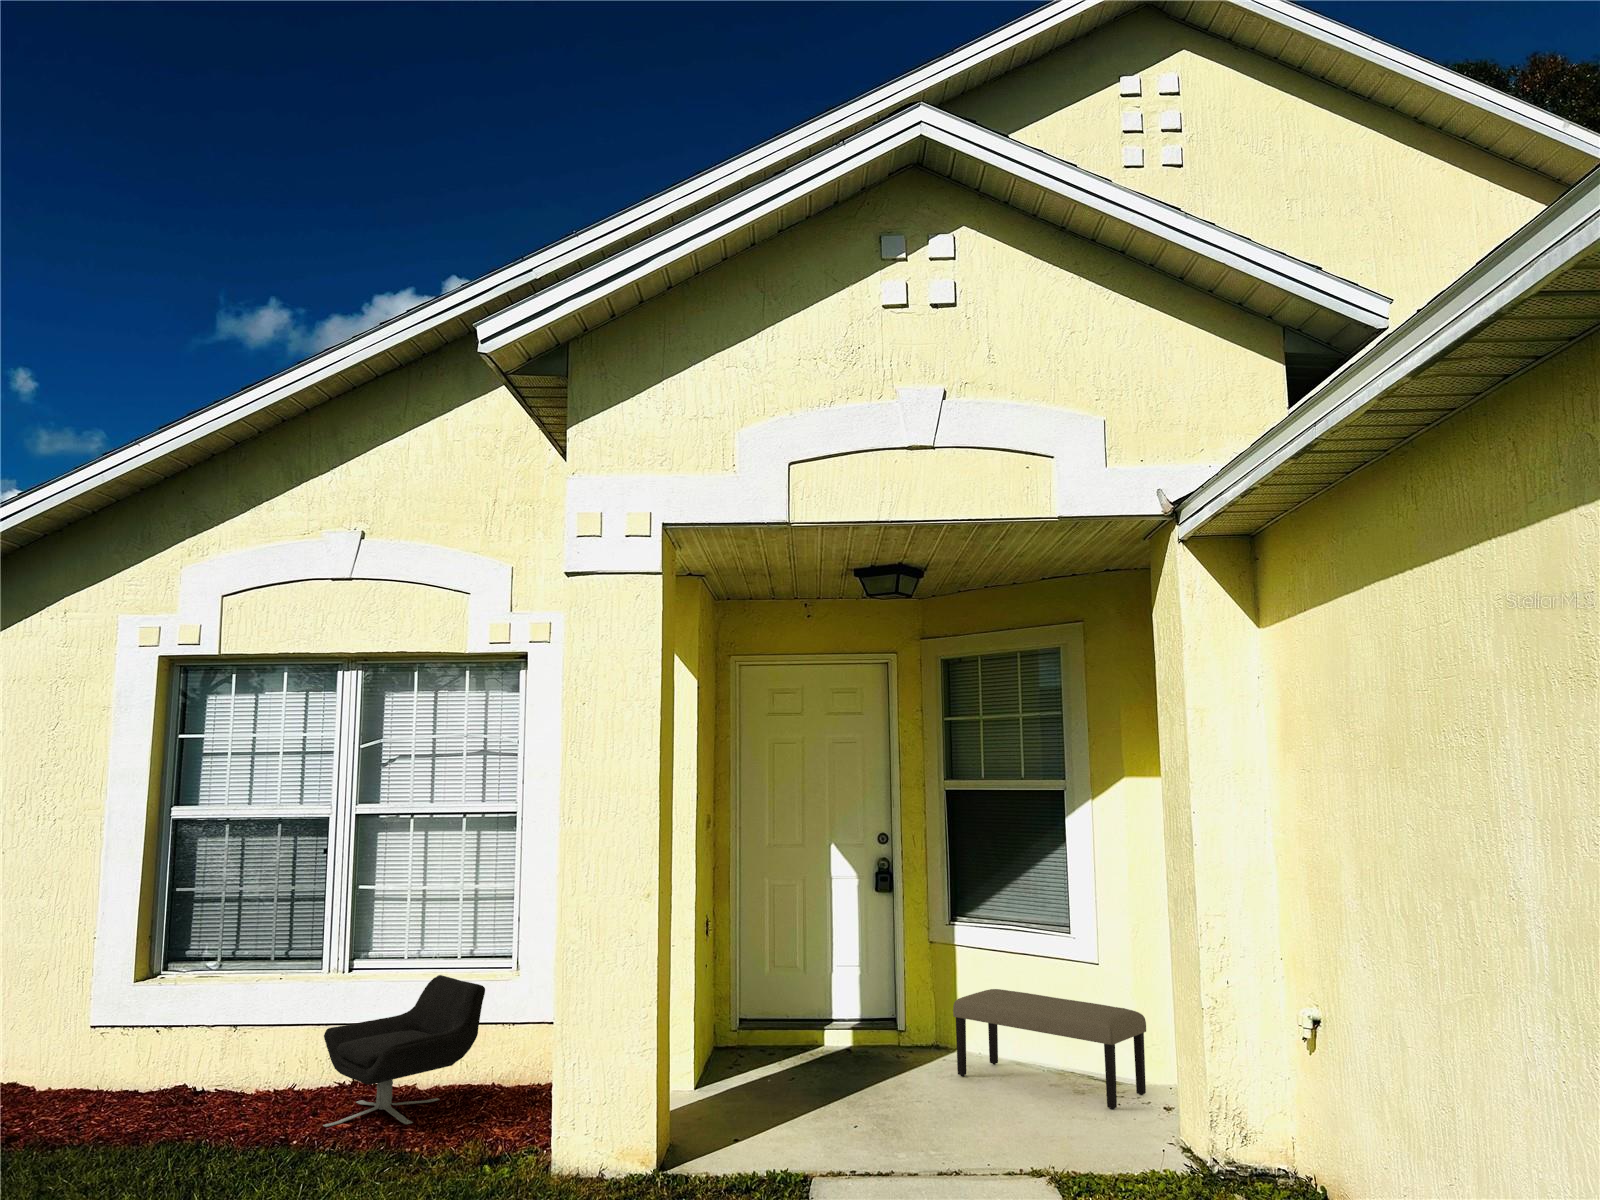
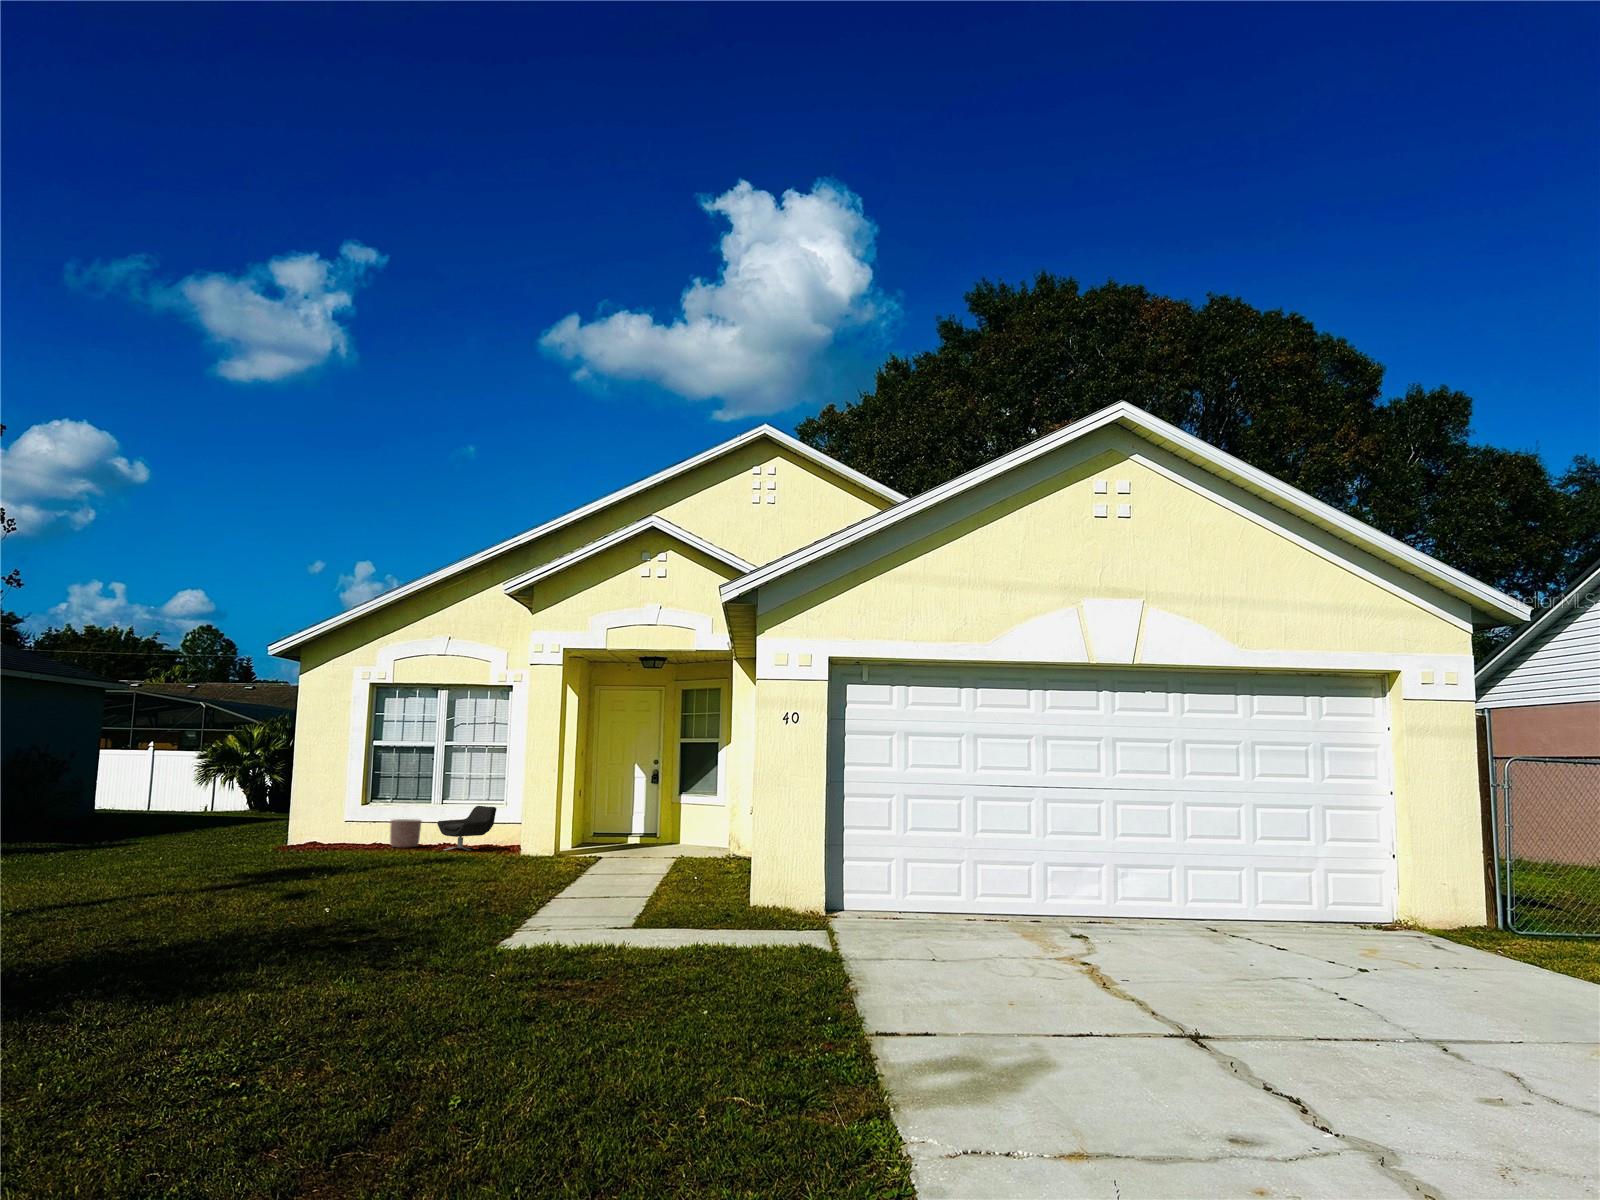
bench: present [953,989,1146,1109] -> none [672,818,737,852]
planter: none [199,1014,288,1107] -> present [390,819,421,848]

